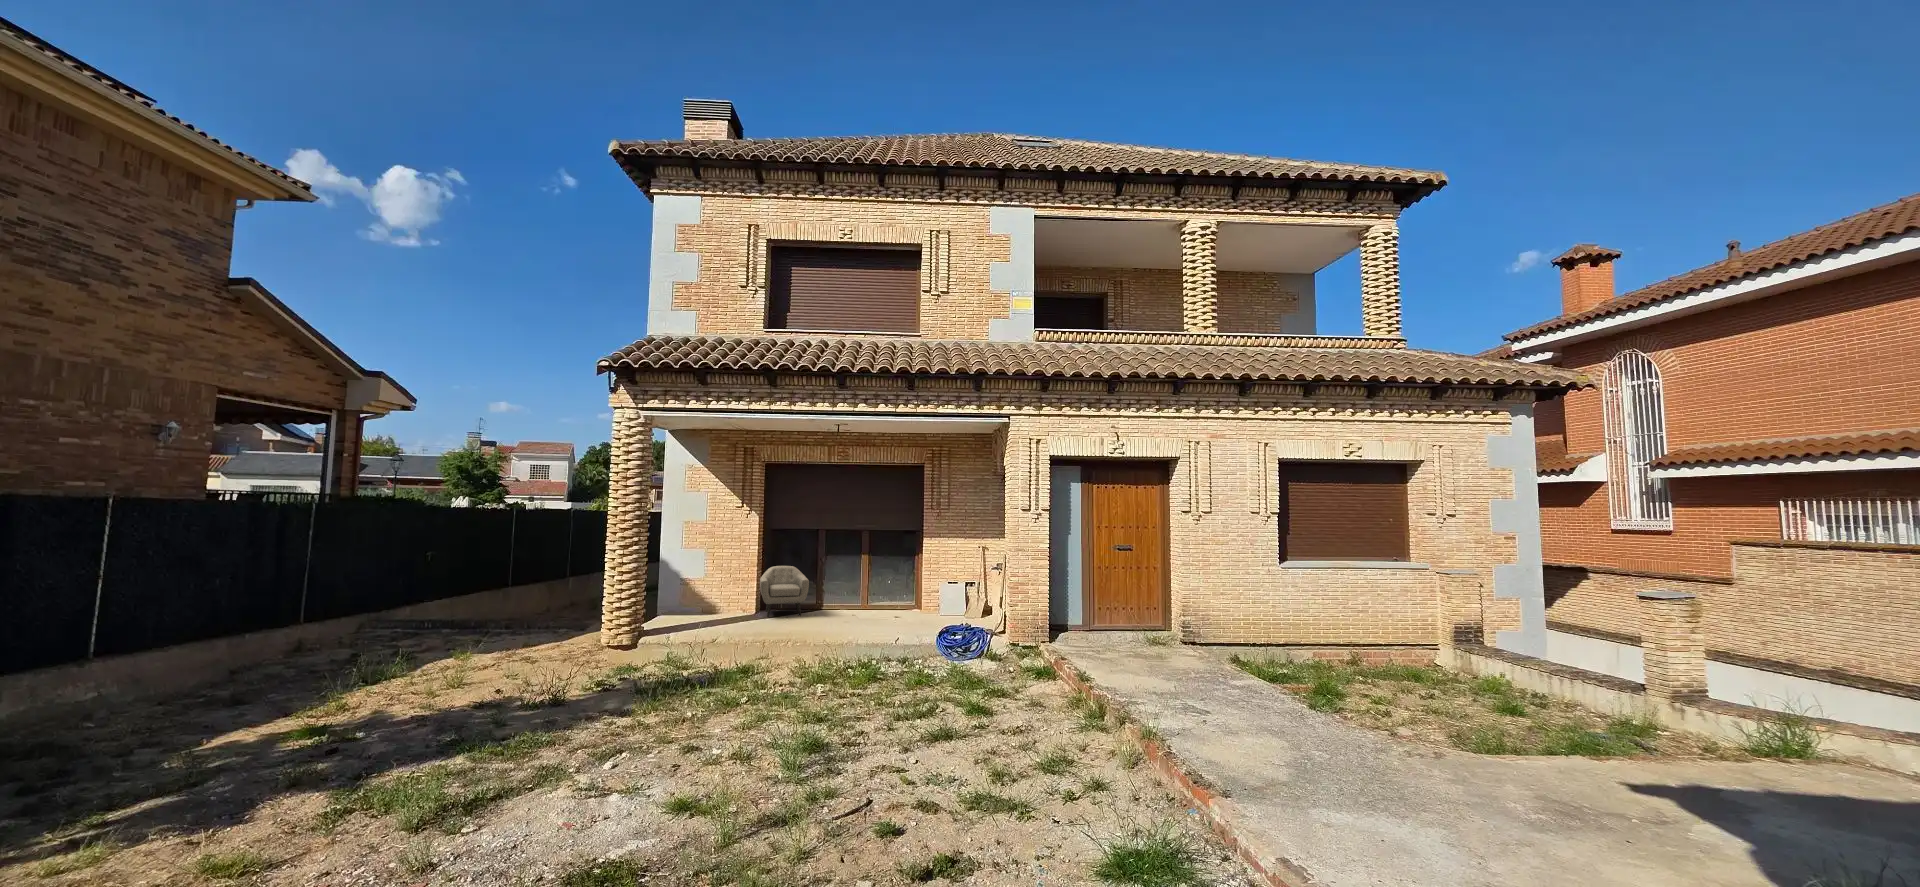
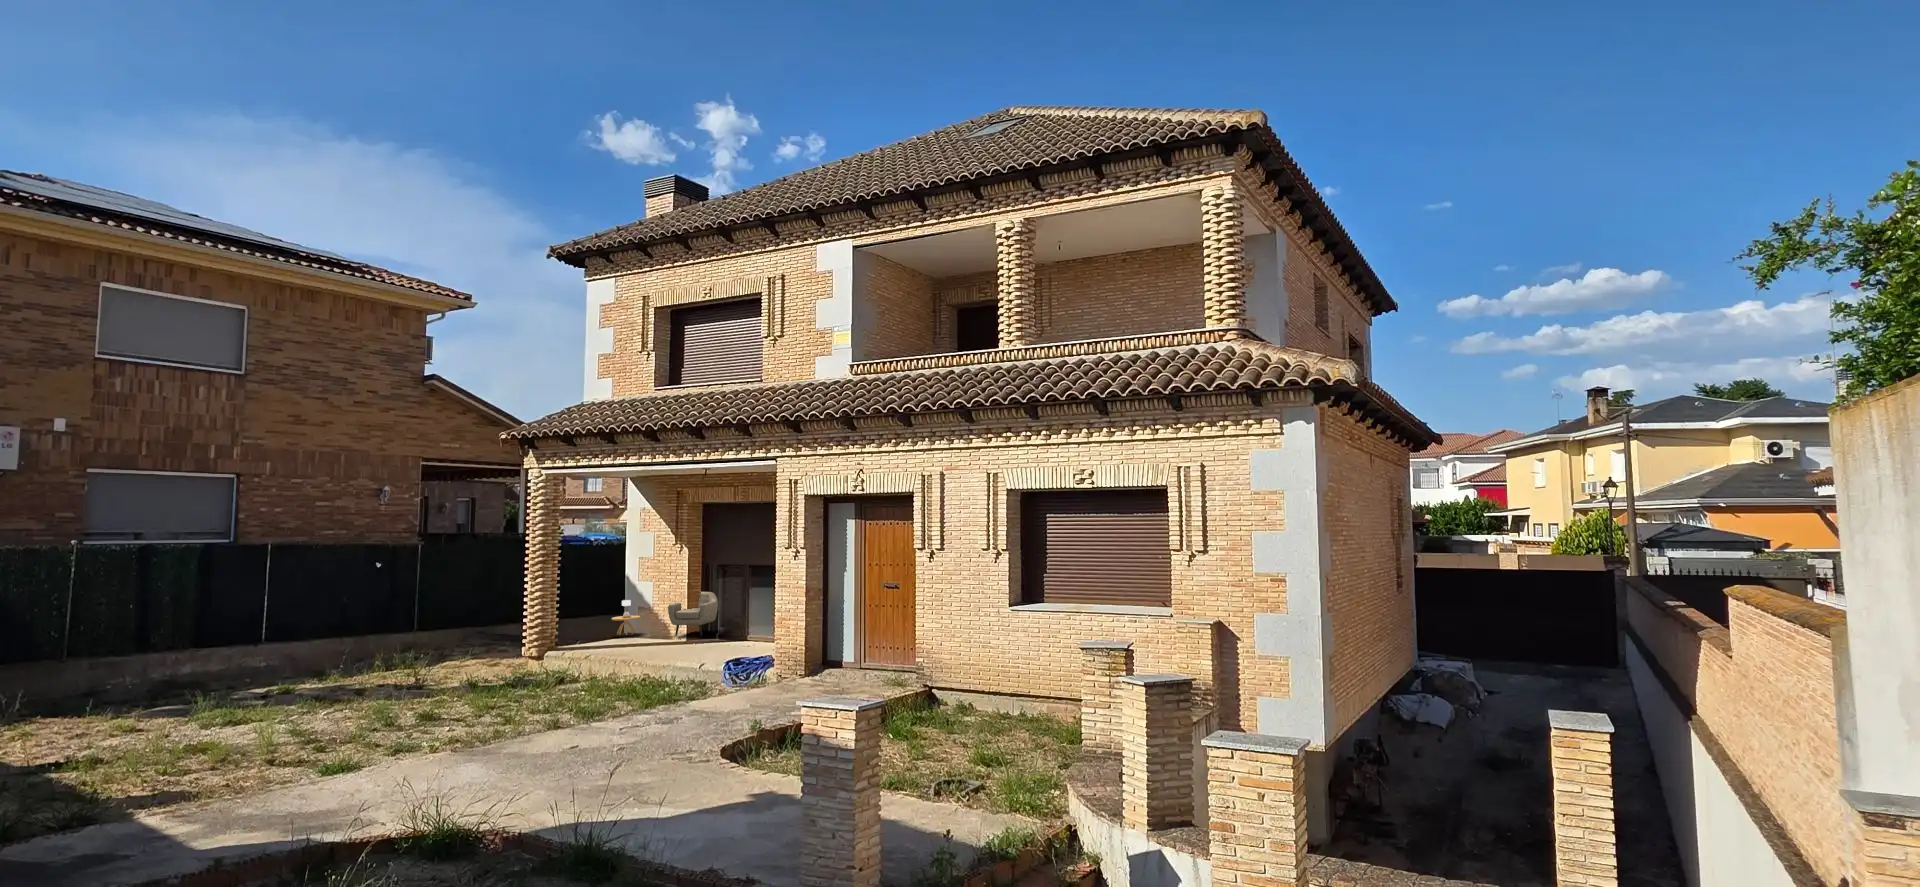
side table: none [677,576,712,621] -> present [612,600,640,637]

